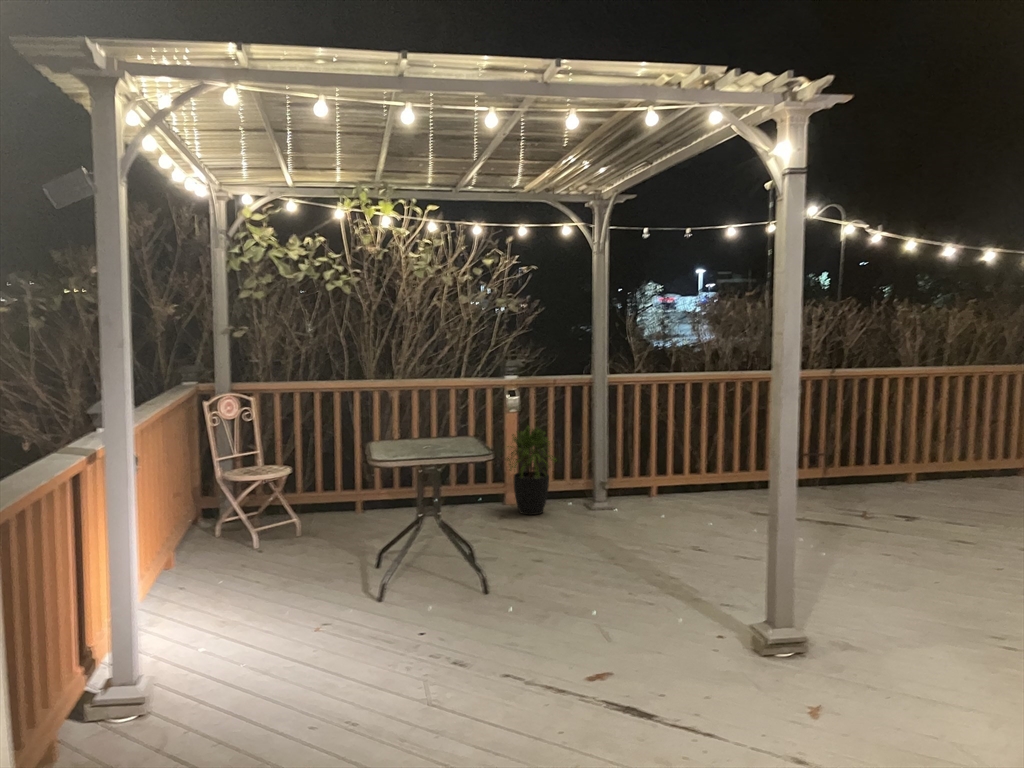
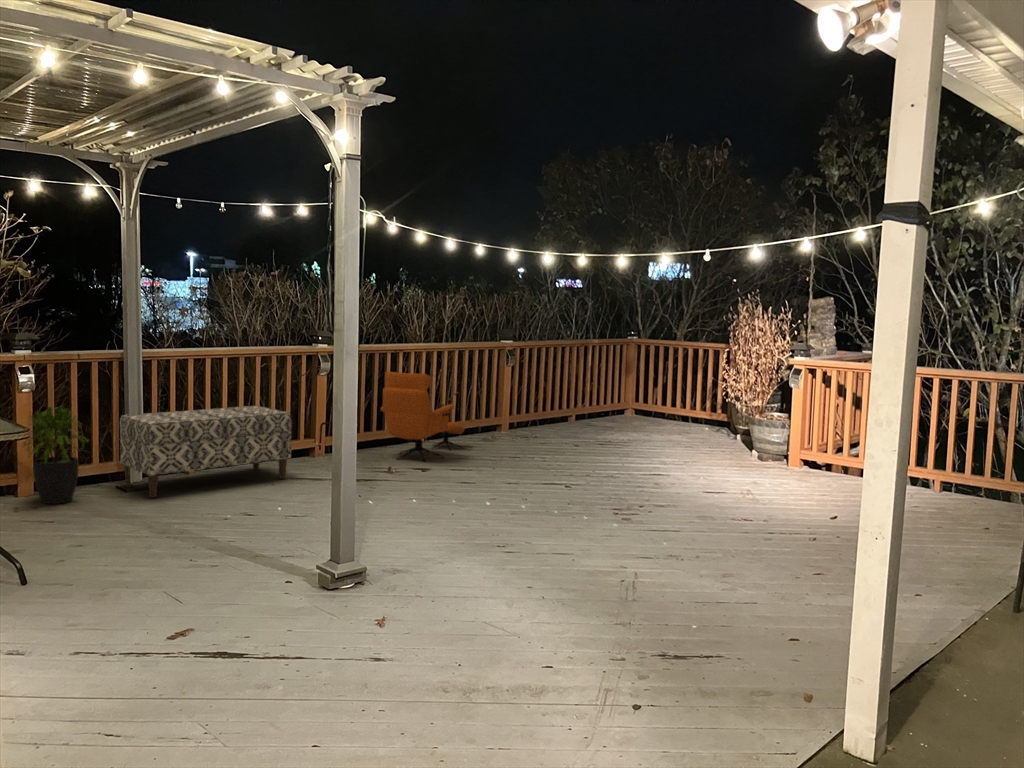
armchair: none [855,402,967,509] -> present [381,371,465,462]
bench: none [586,433,749,519] -> present [120,406,292,498]

